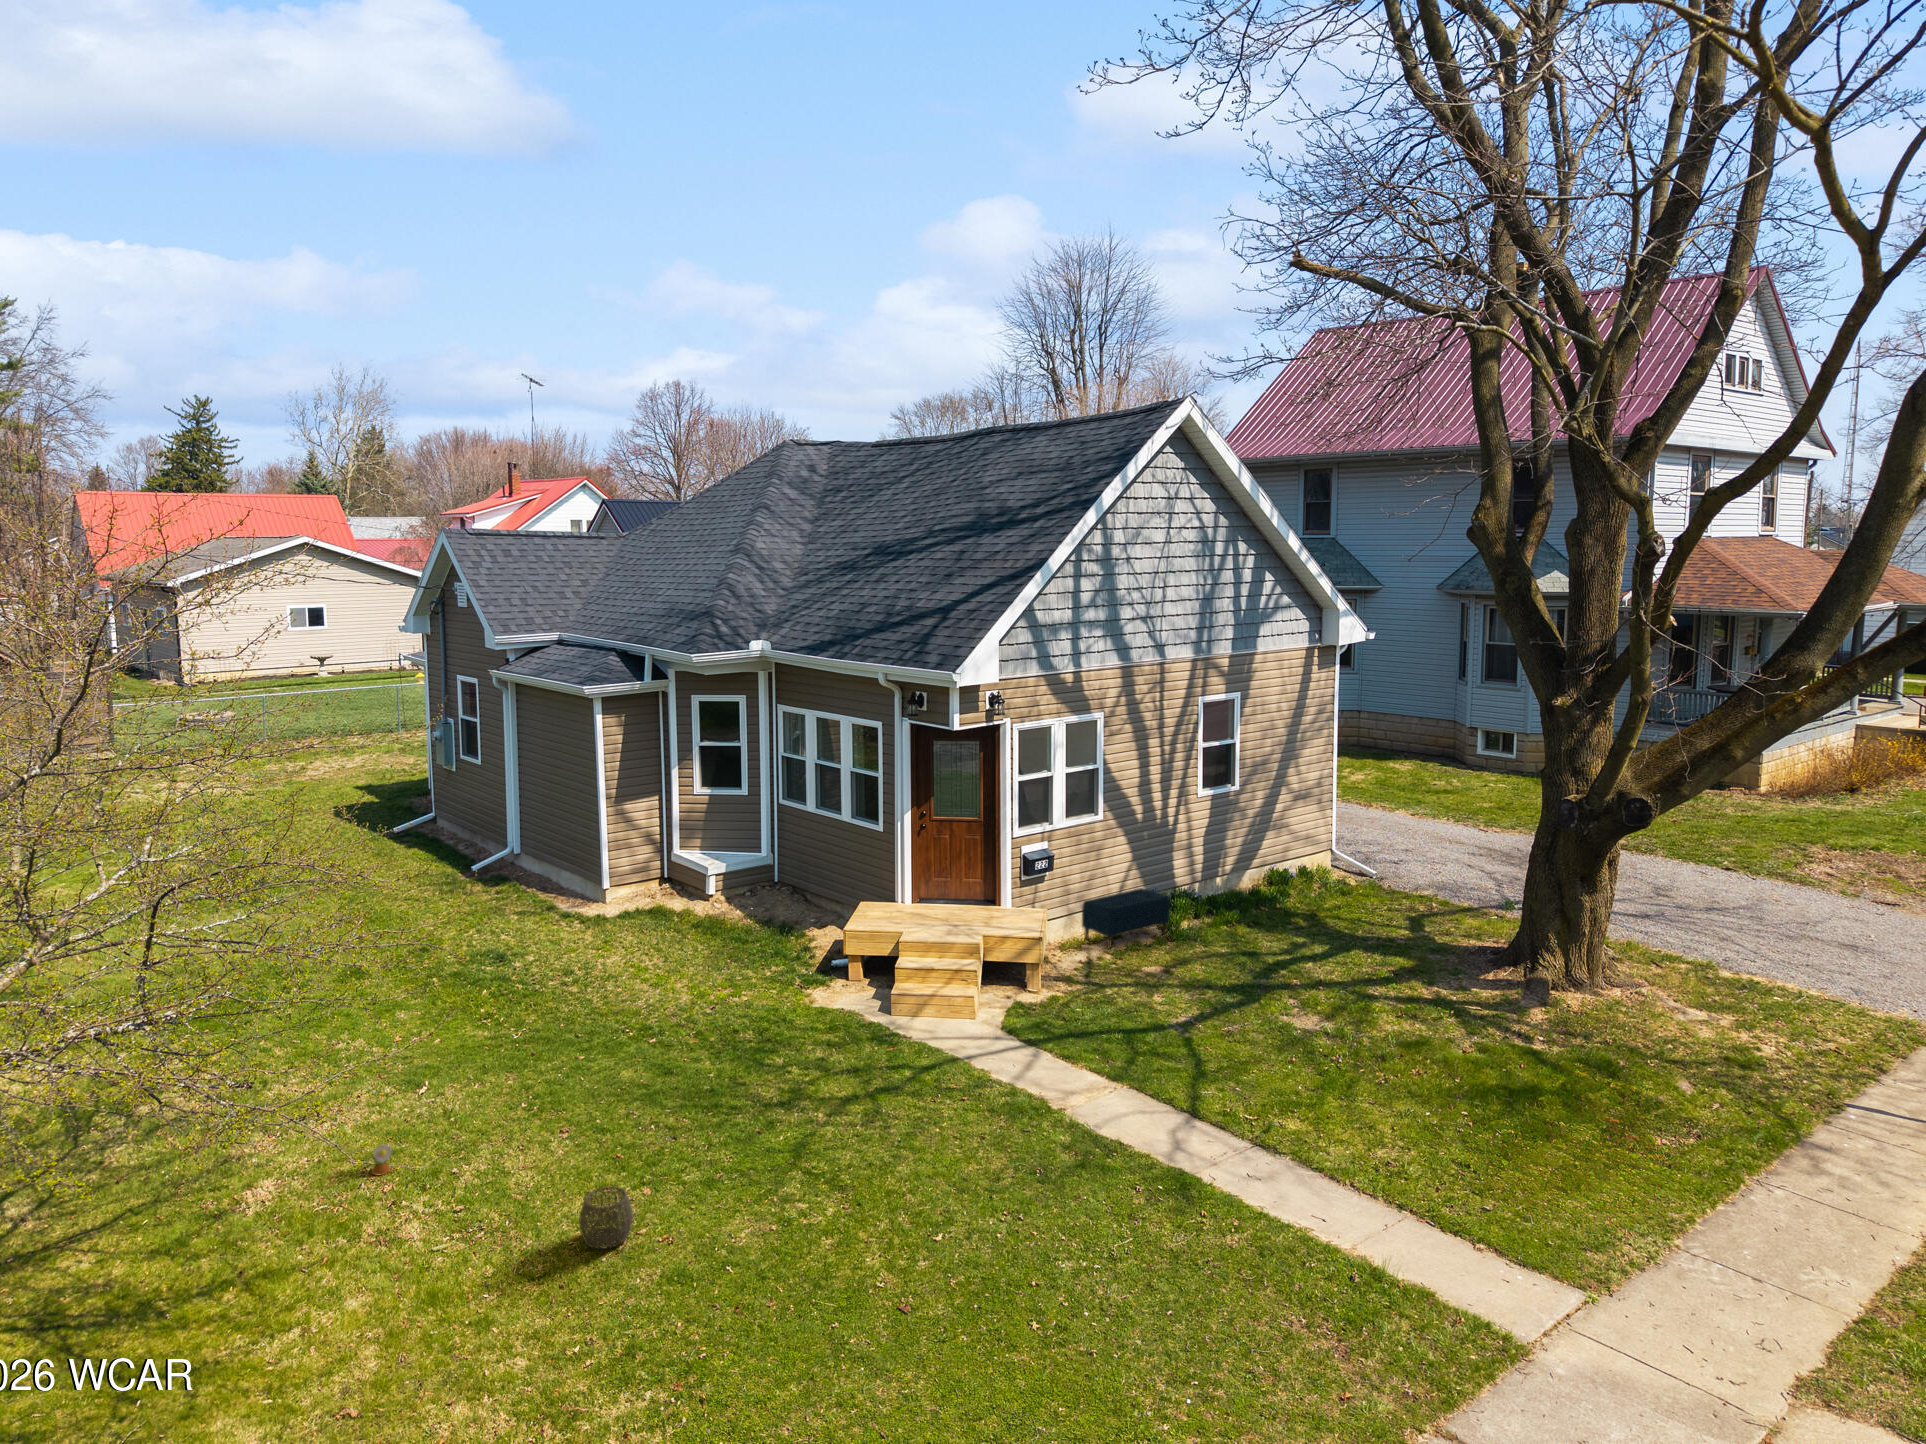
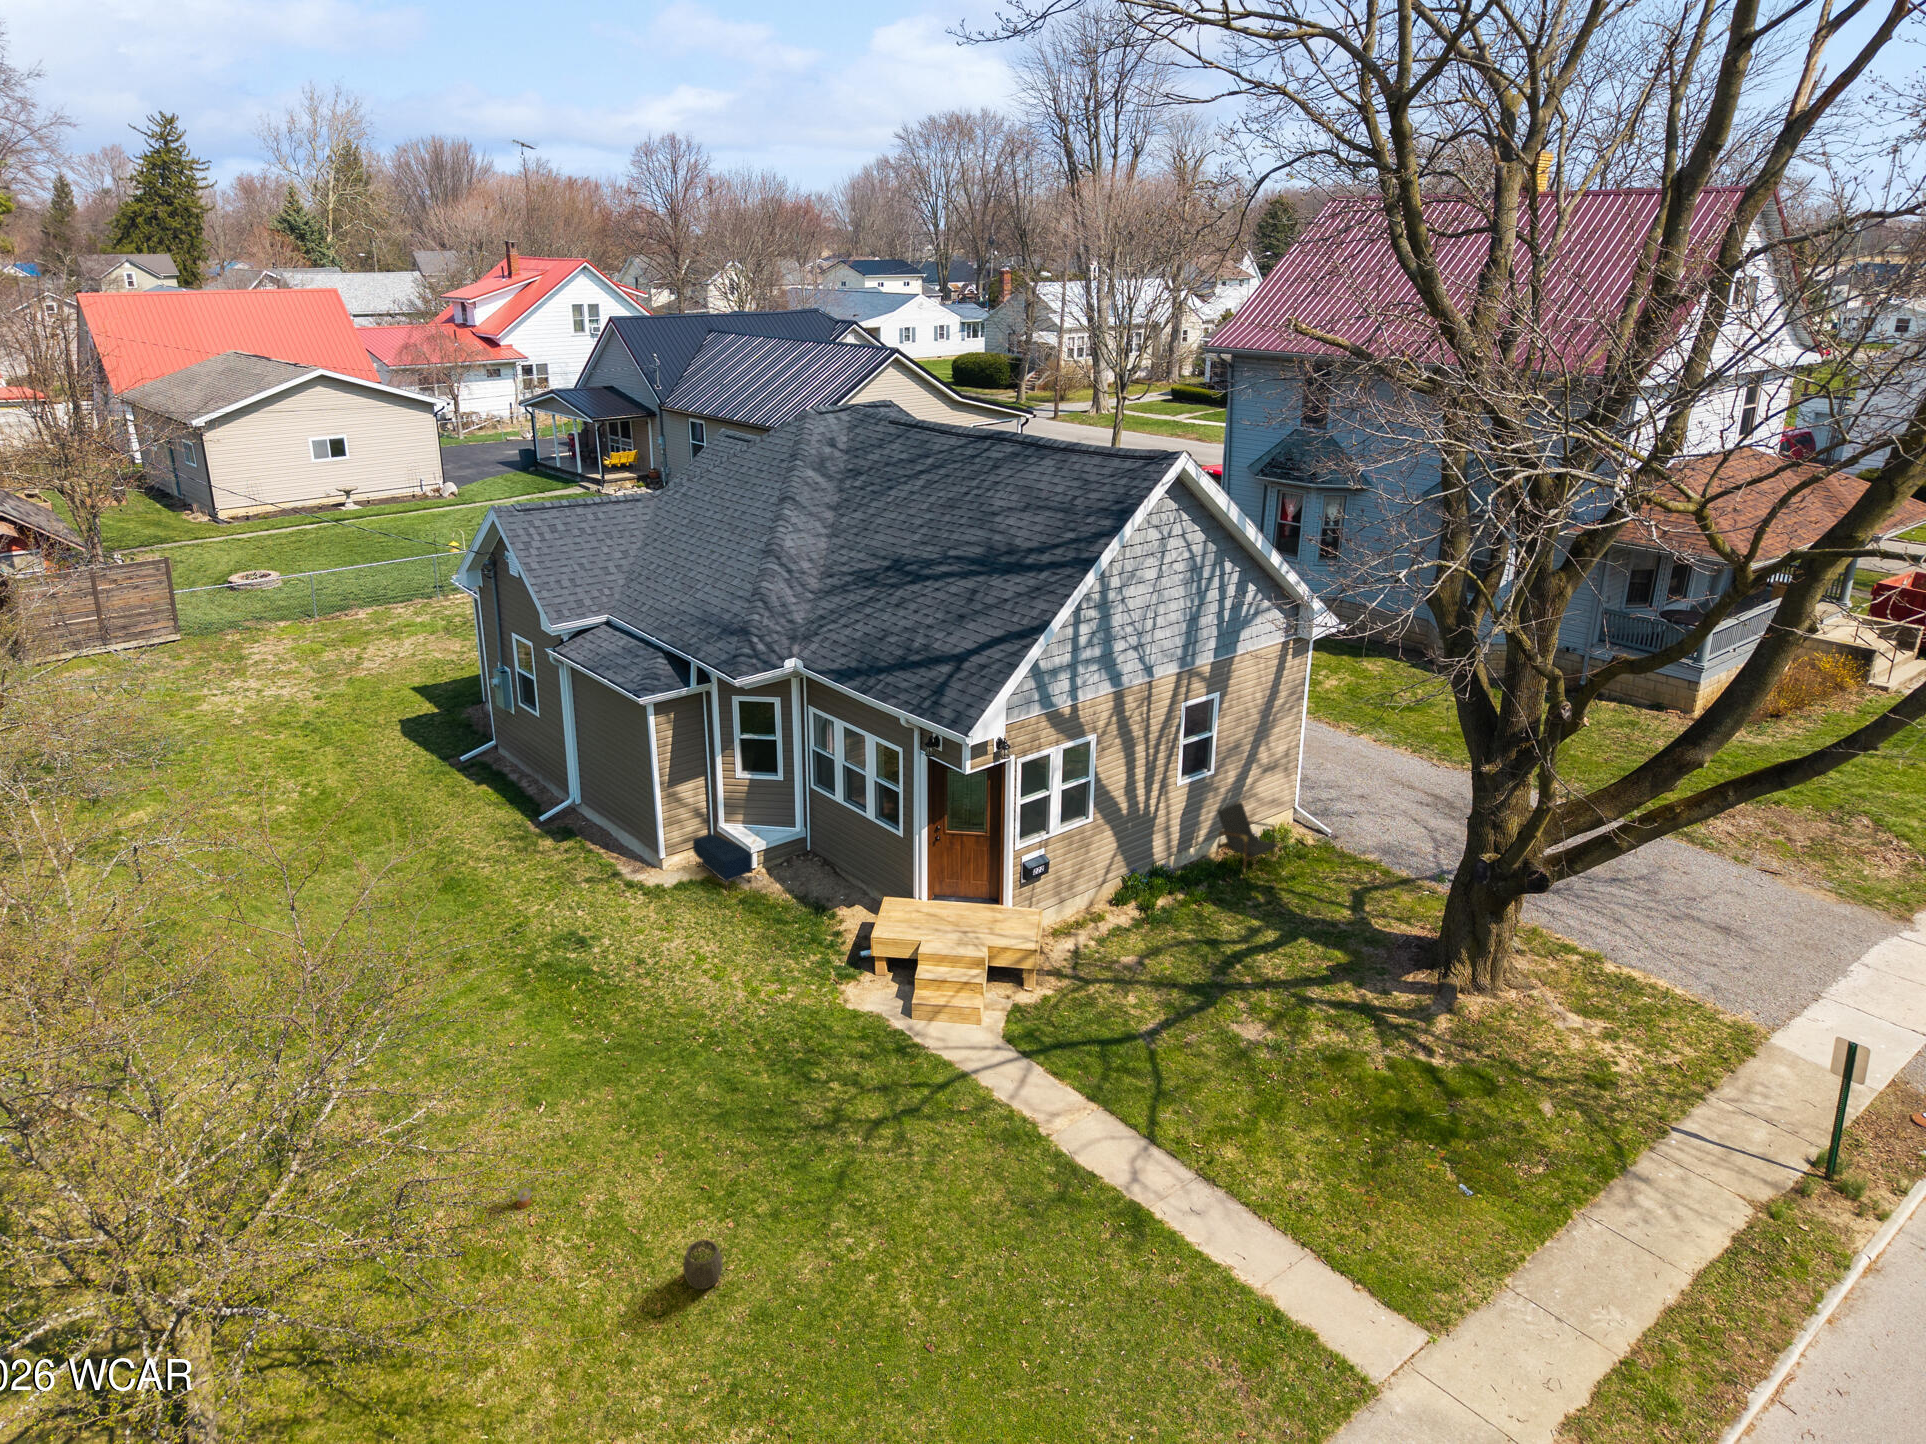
lounge chair: none [1245,829,1319,905] -> present [1216,802,1279,873]
bench: present [1082,888,1170,949] -> present [693,834,752,890]

